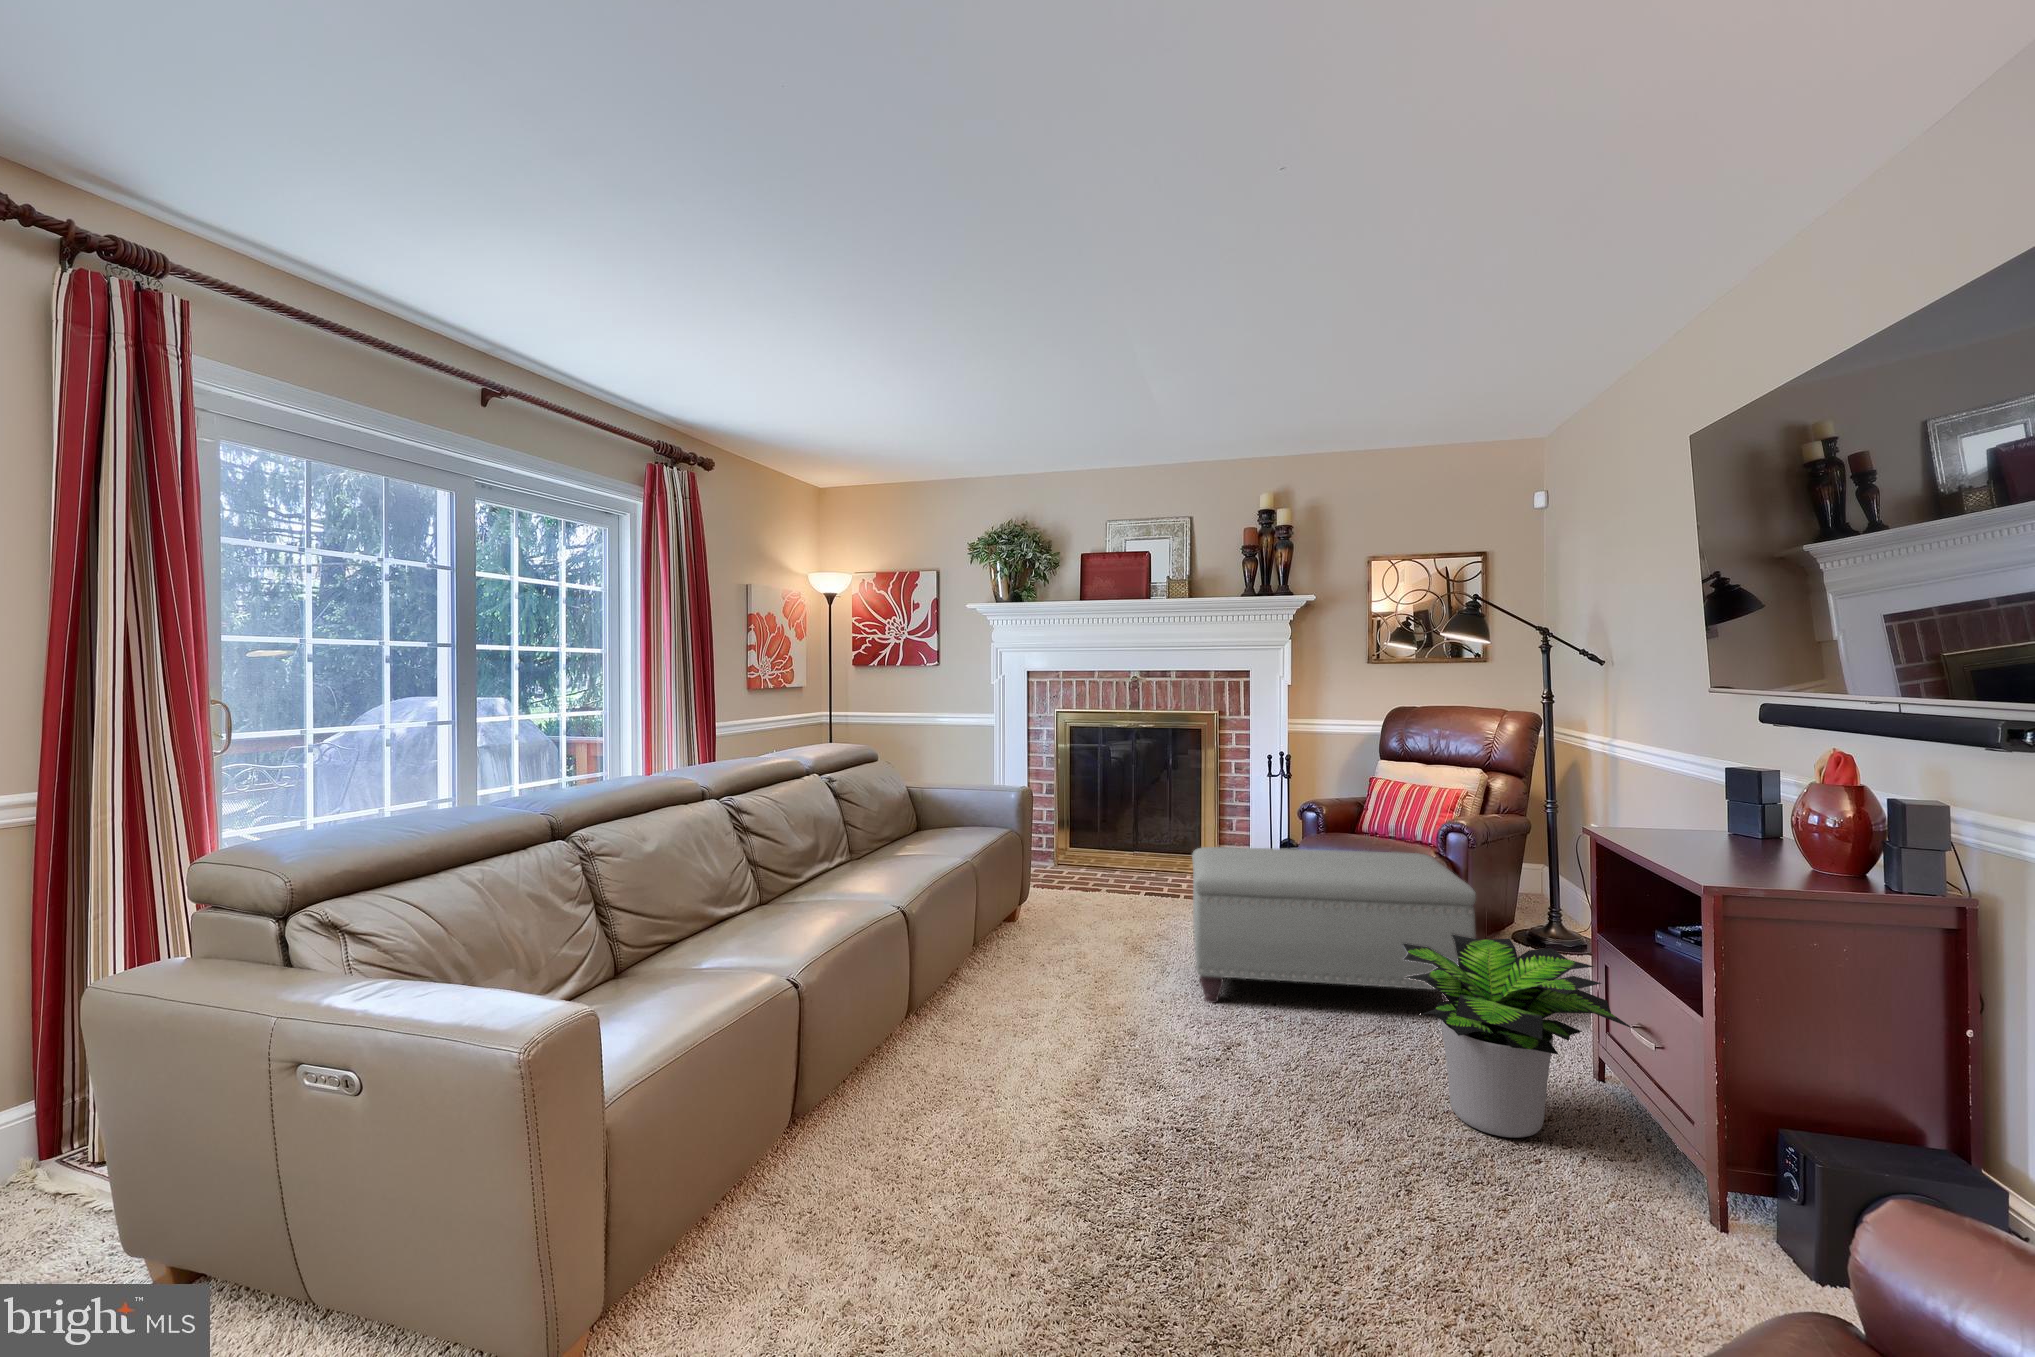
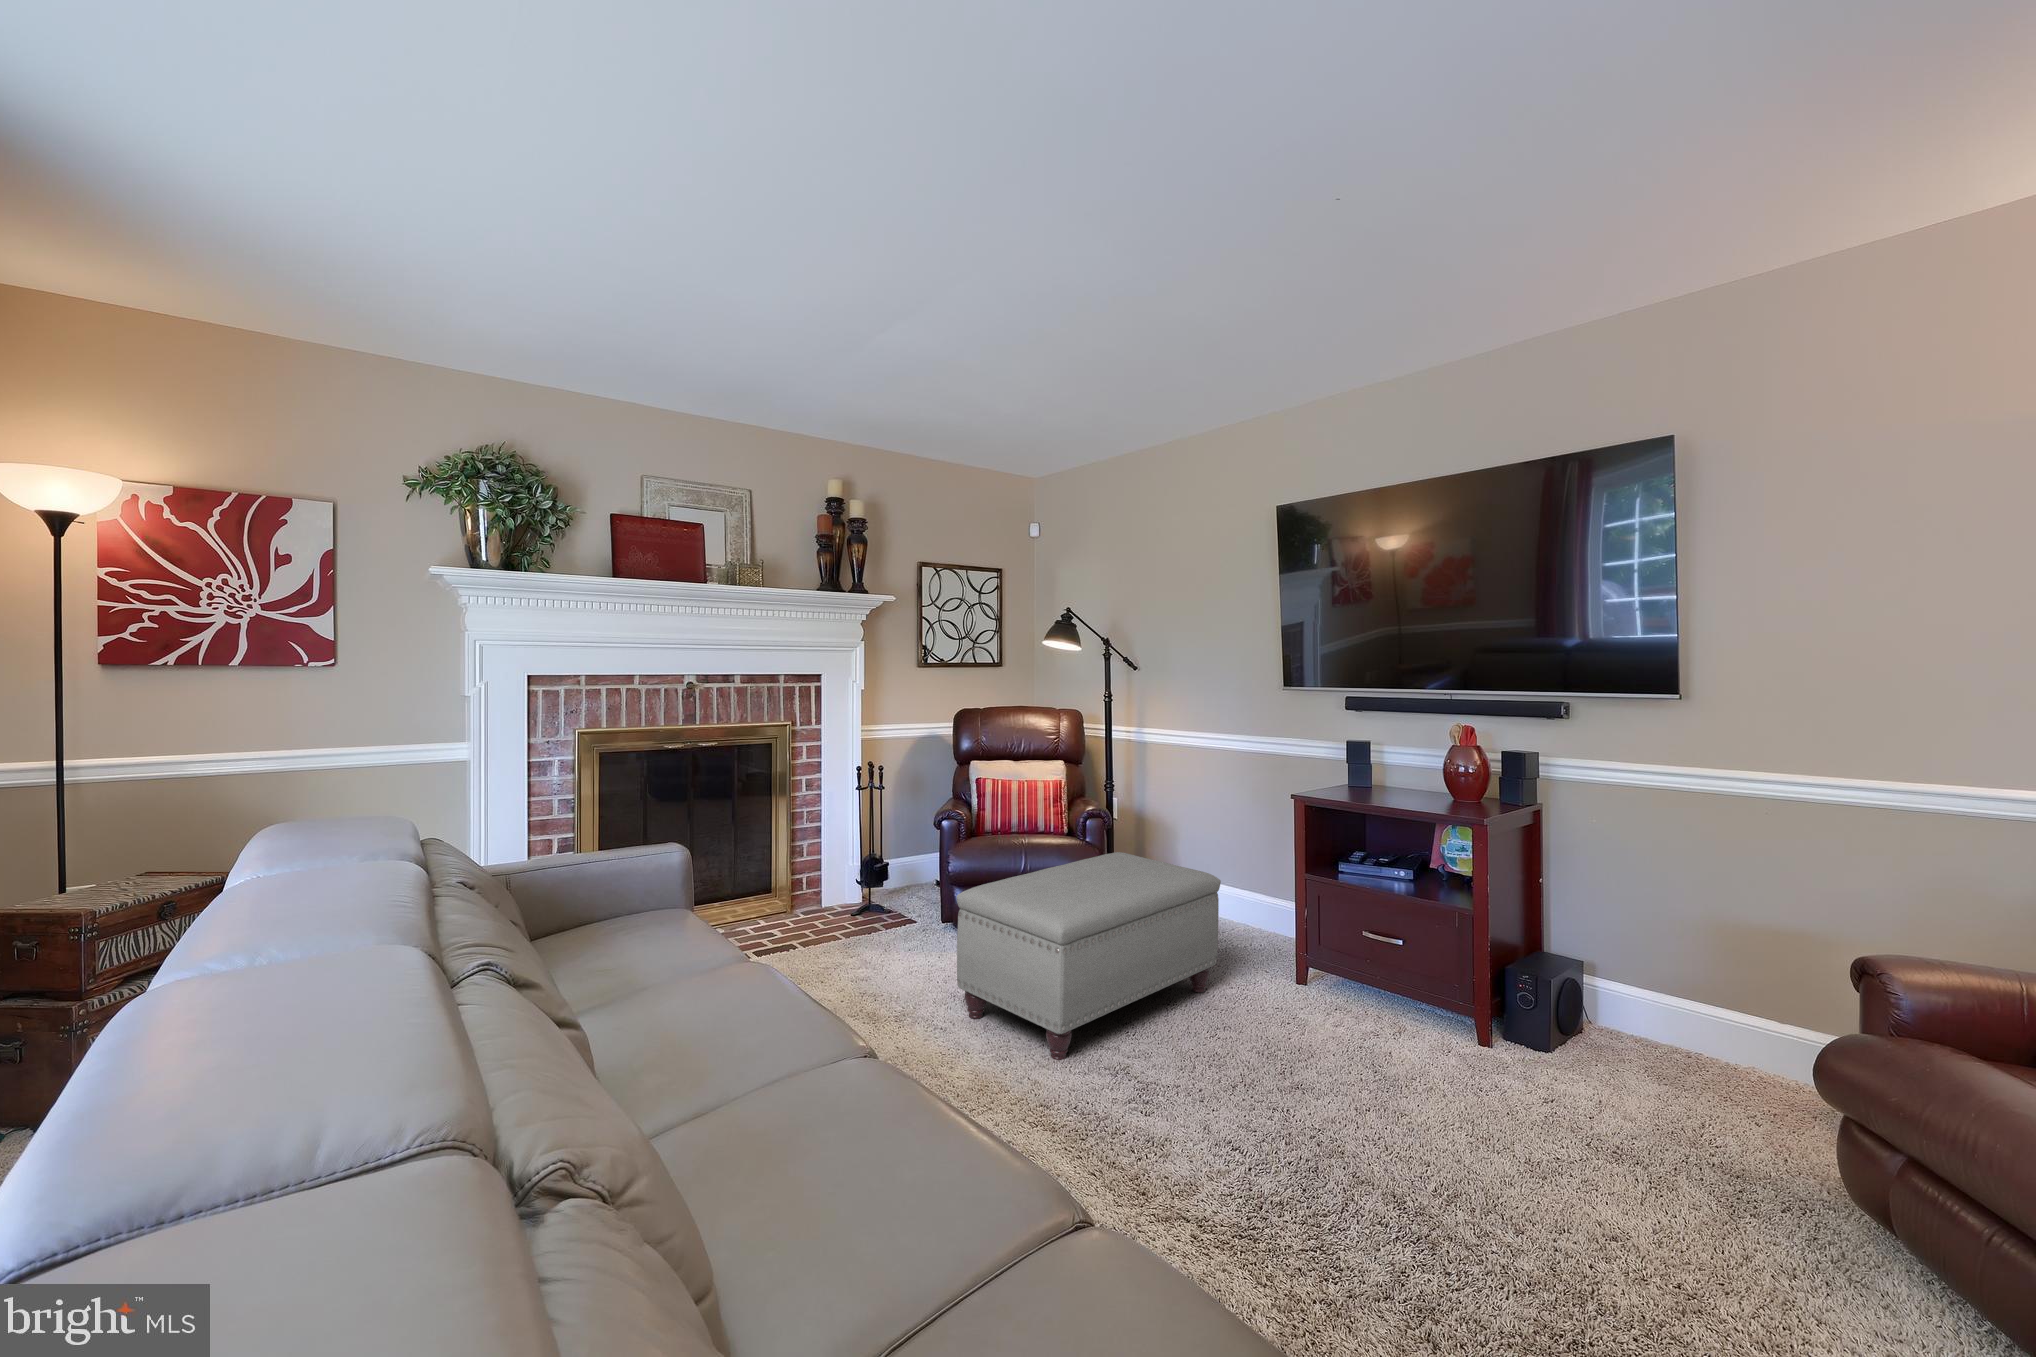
potted plant: present [1402,934,1632,1138] -> none [1297,915,1463,1079]

